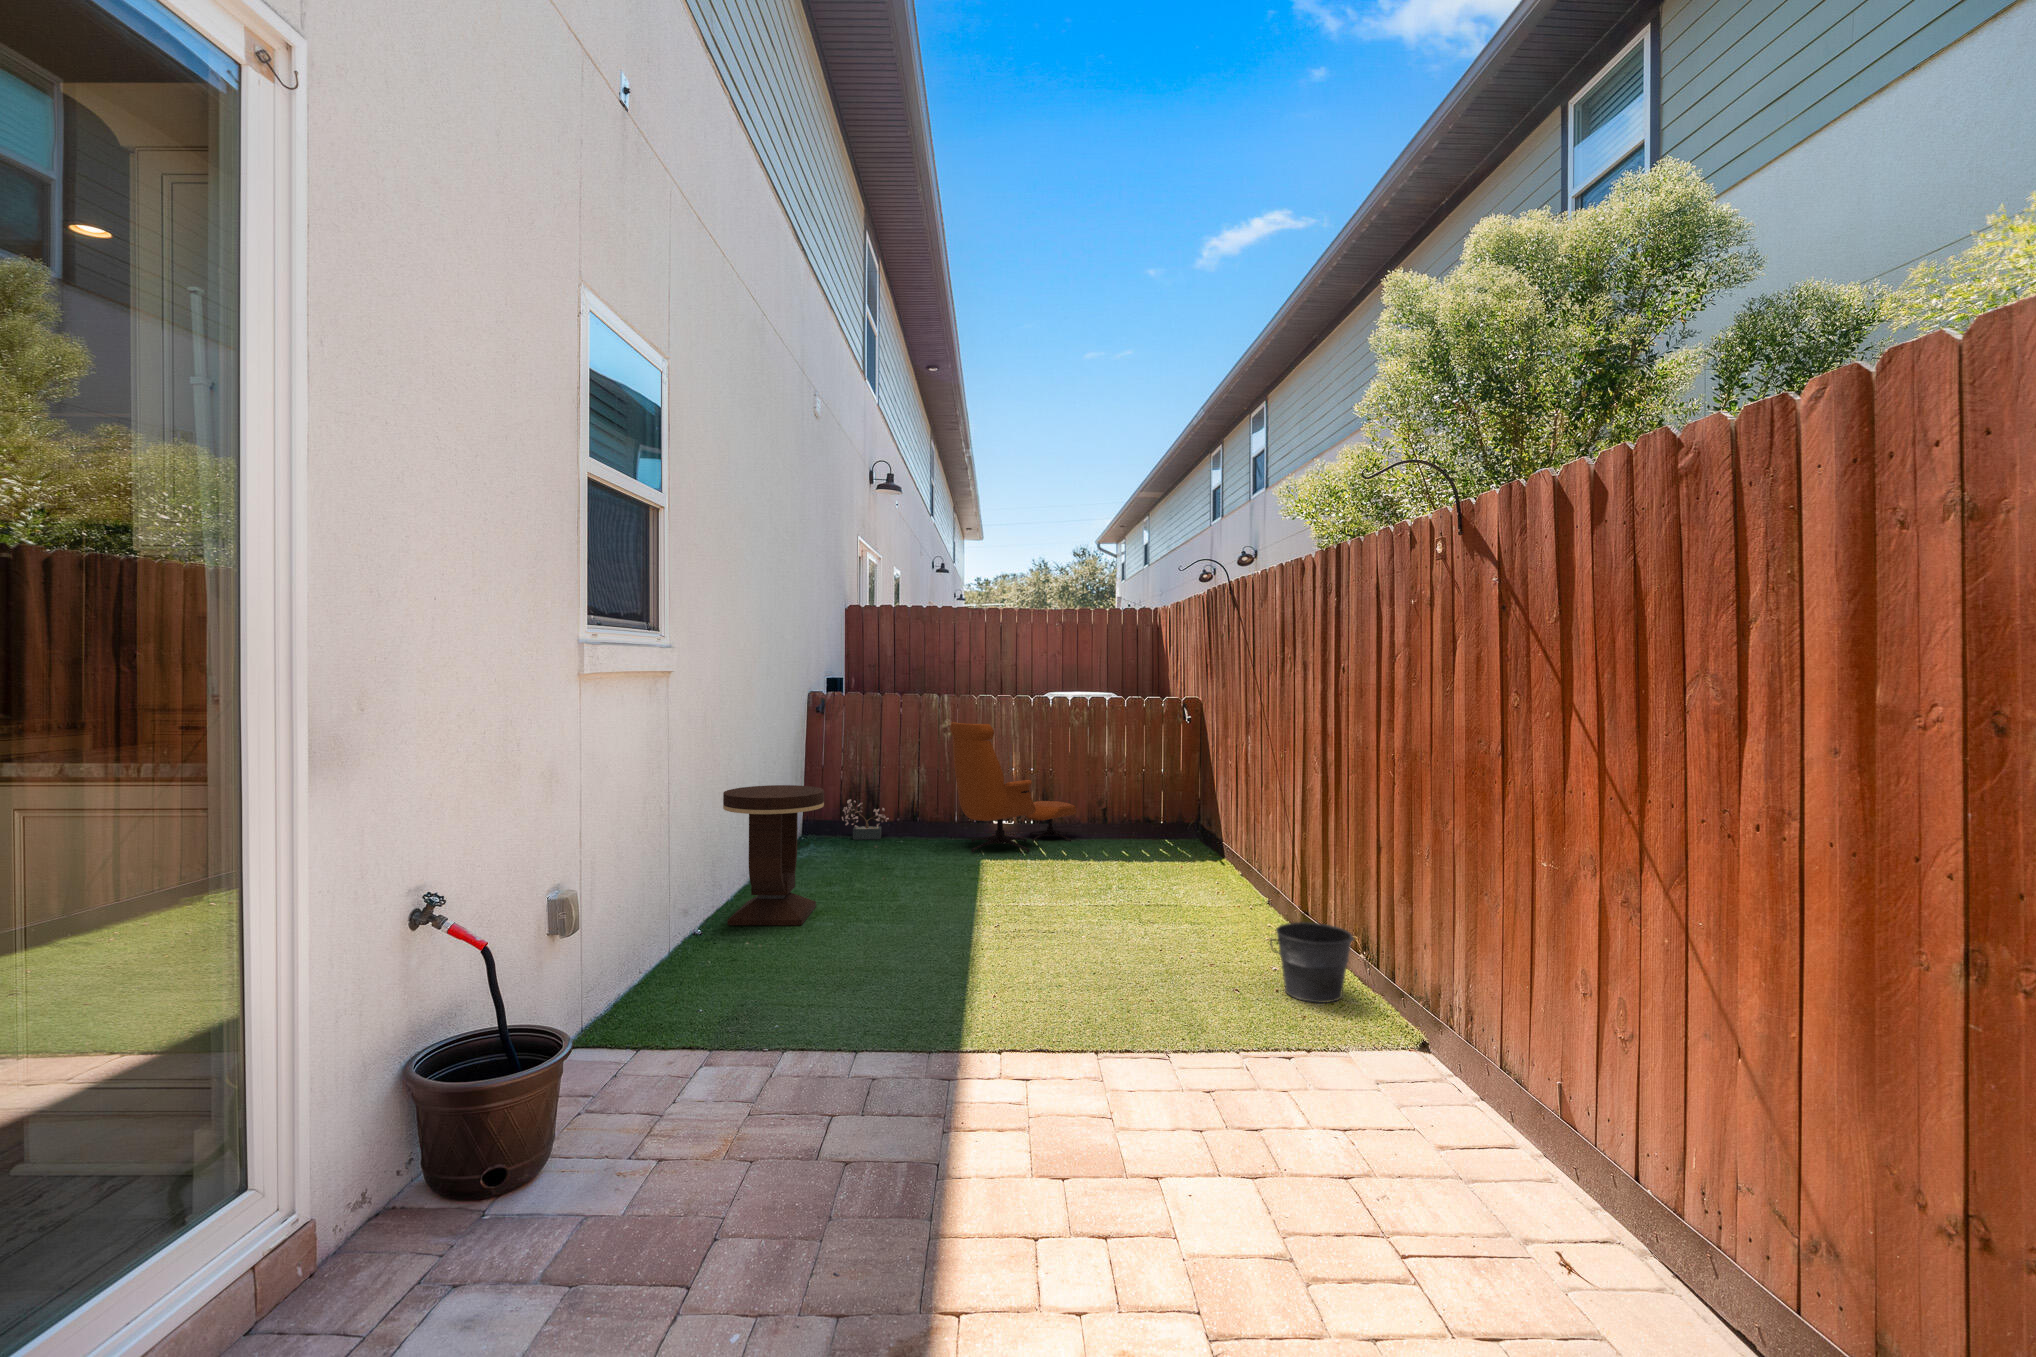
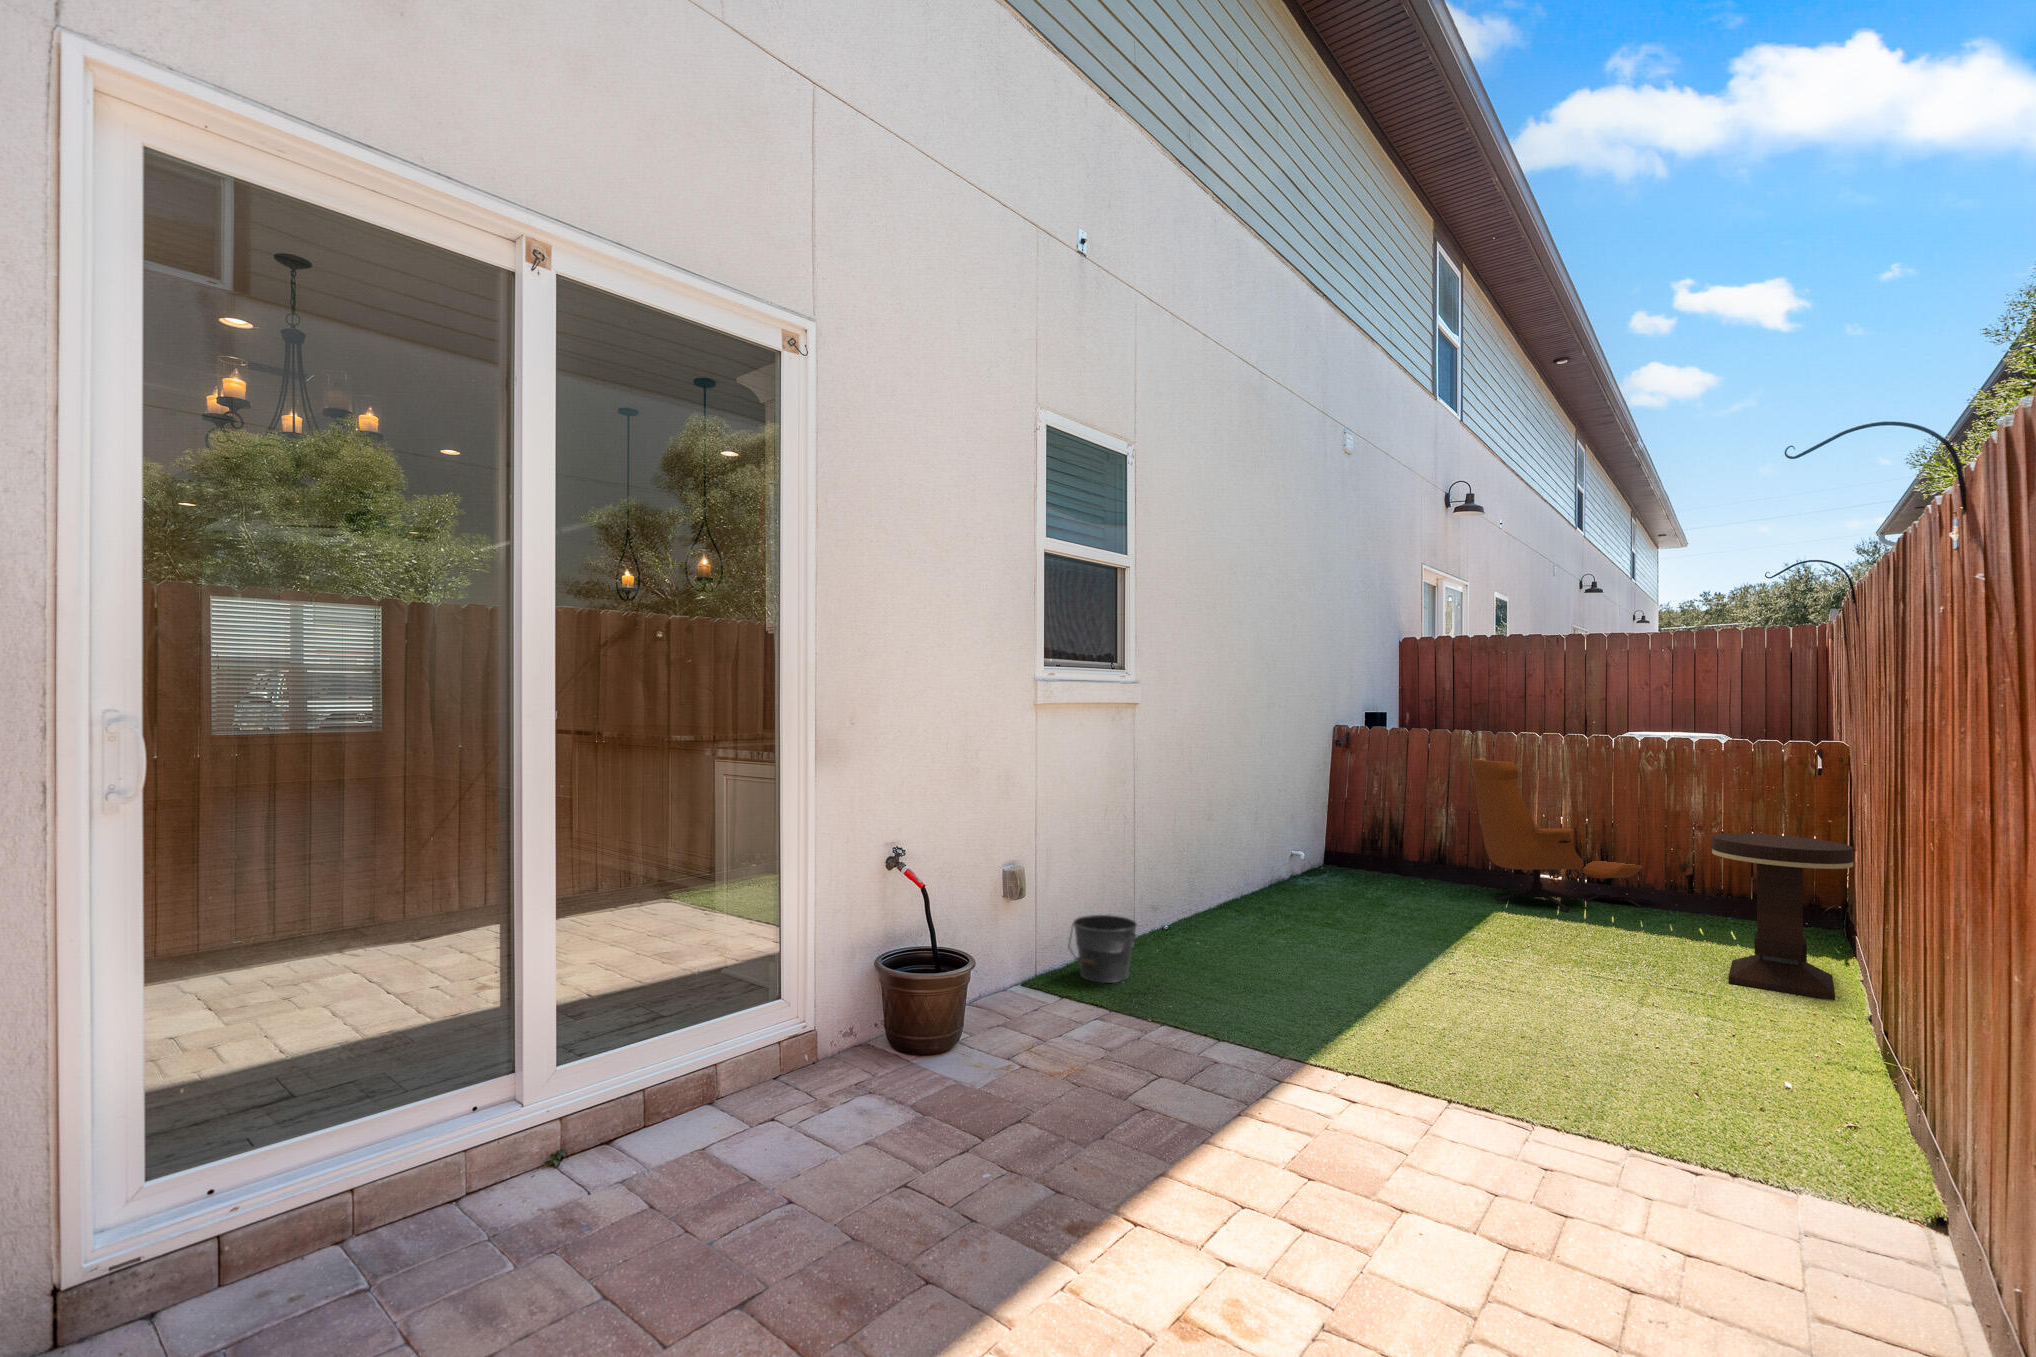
side table: present [723,785,824,925] -> present [1712,833,1853,1000]
decorative plant: present [842,799,889,840] -> none [1366,832,1416,877]
bucket: present [1270,922,1355,1003] -> present [1068,915,1137,983]

